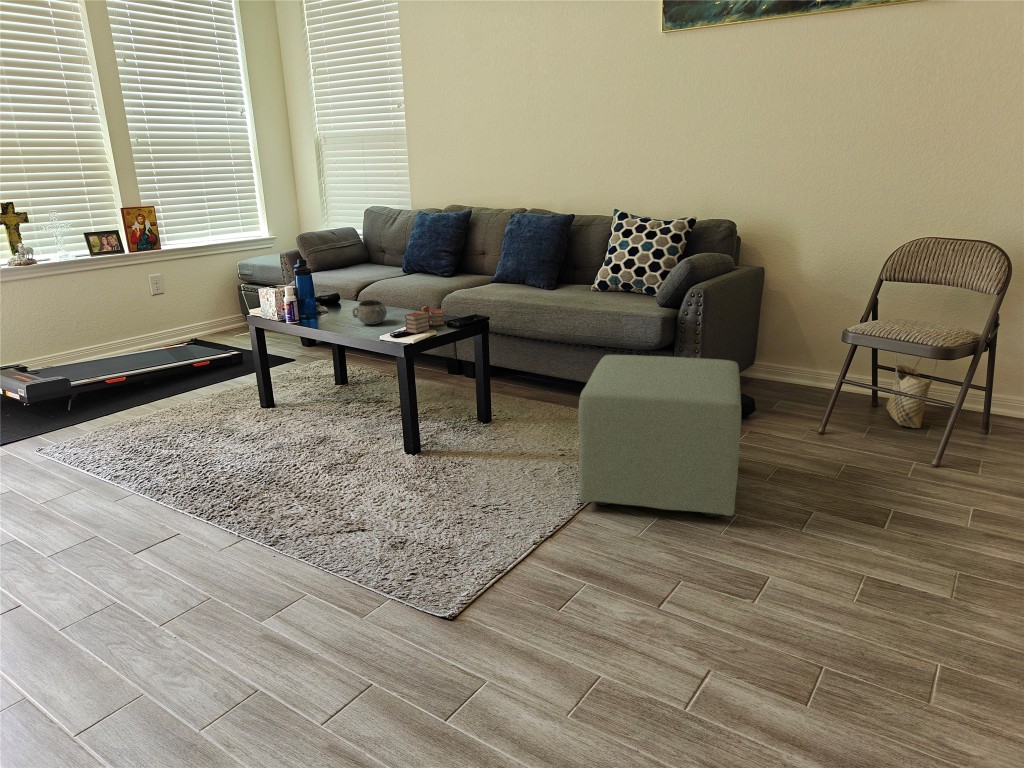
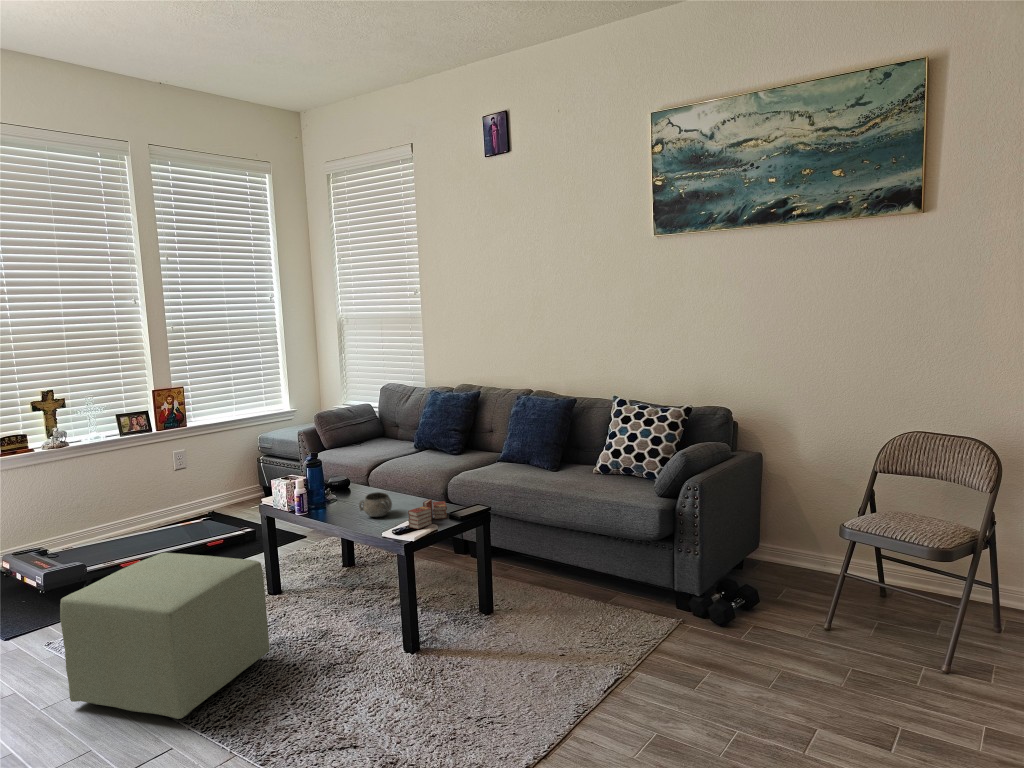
woven basket: present [887,354,932,428] -> none [894,535,938,625]
ottoman: present [578,355,741,517] -> present [60,553,270,719]

